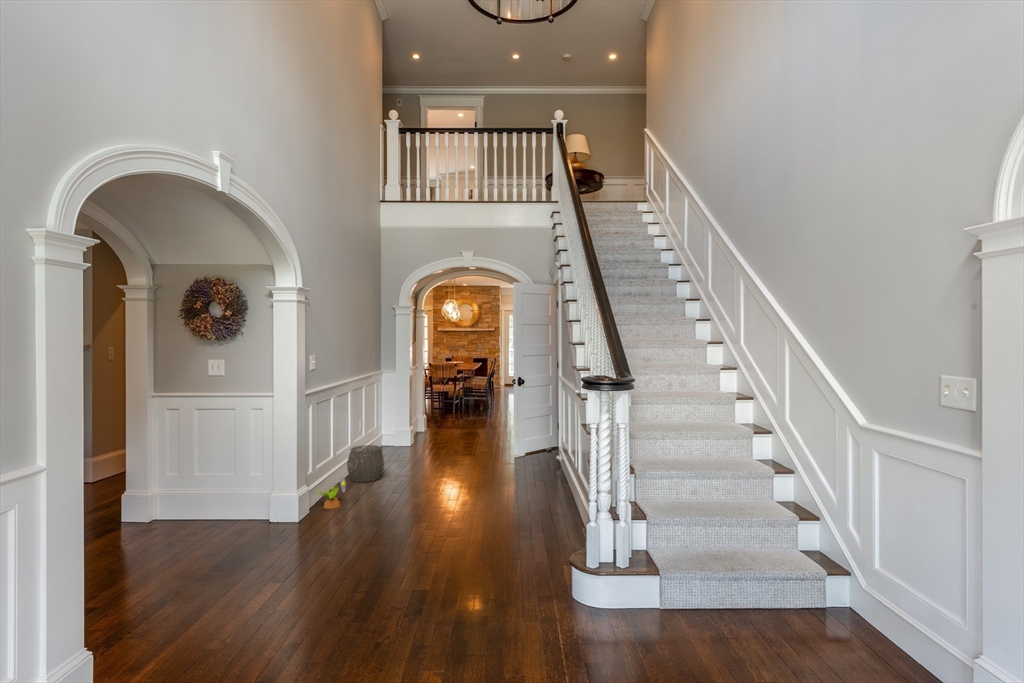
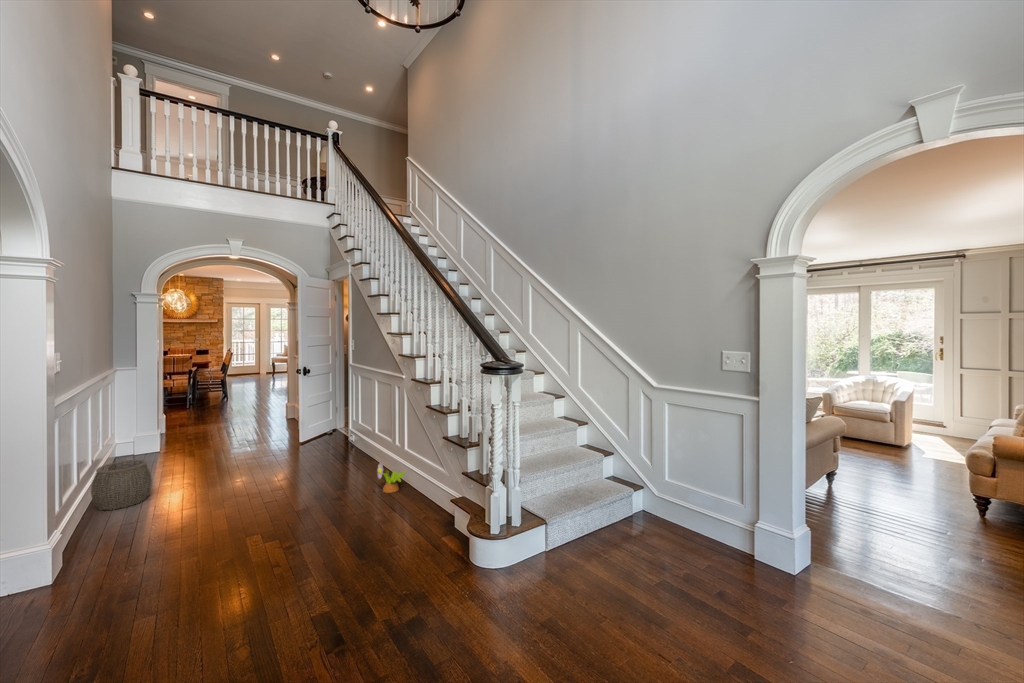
decorative plant: present [316,477,346,509] -> present [377,464,405,493]

